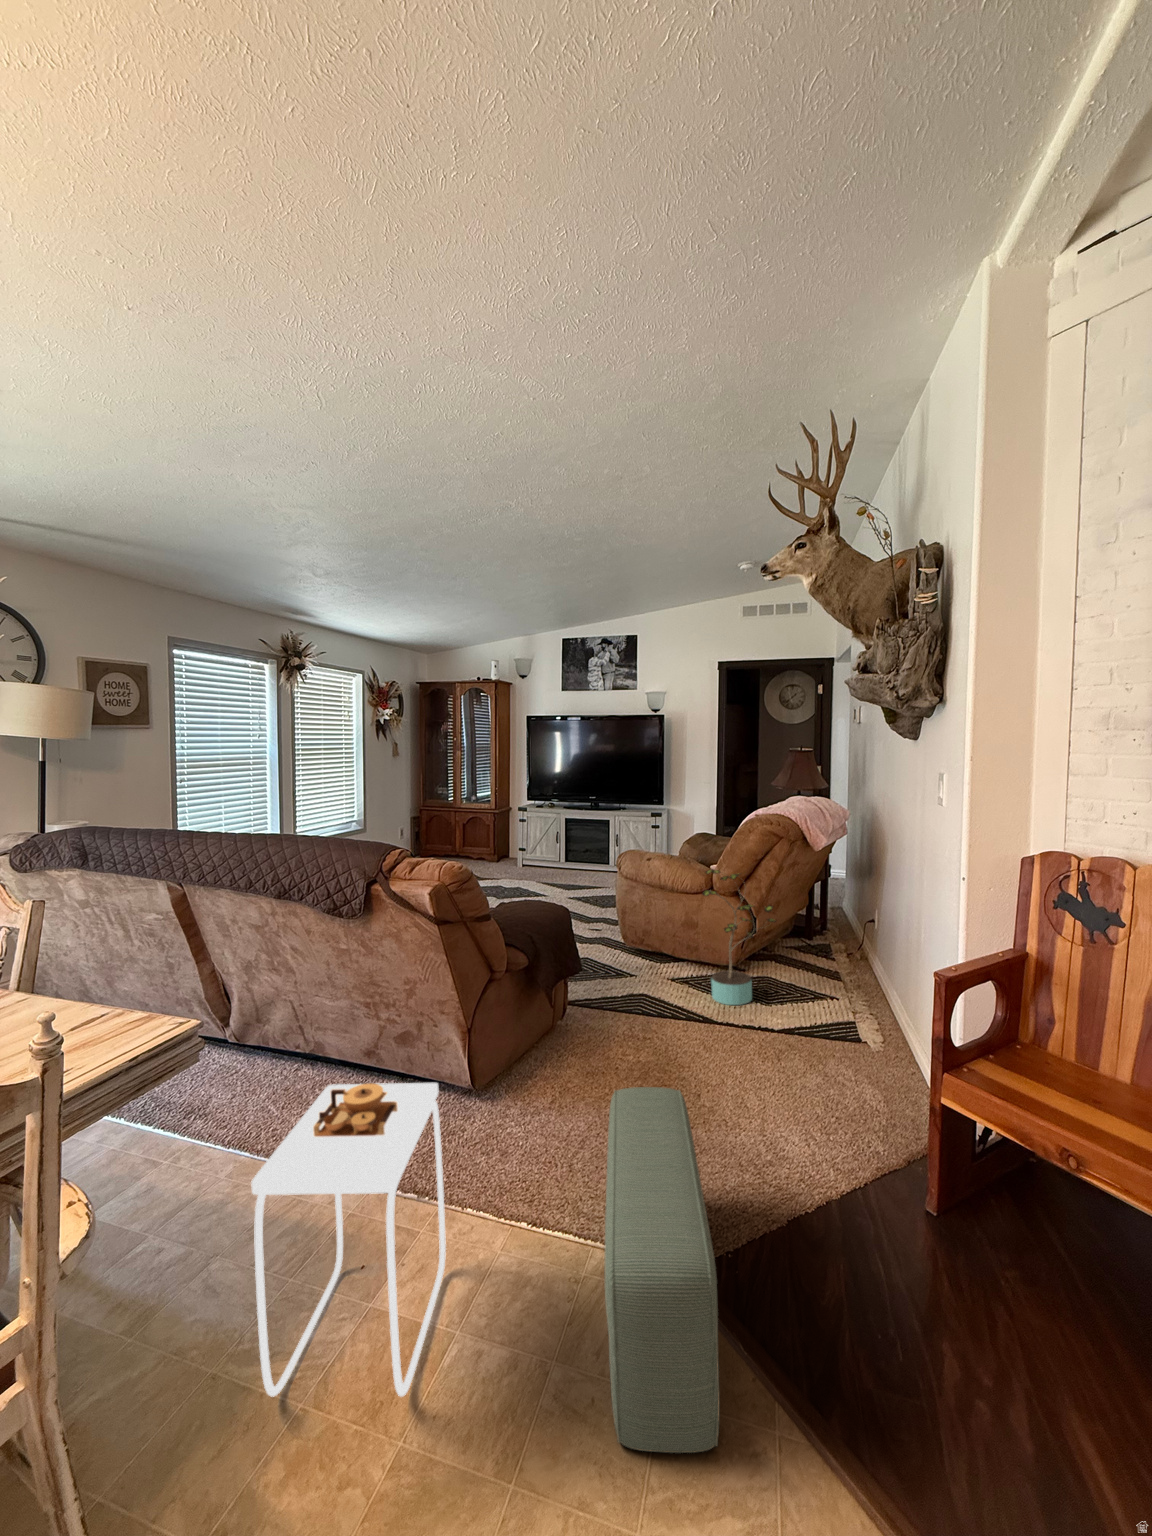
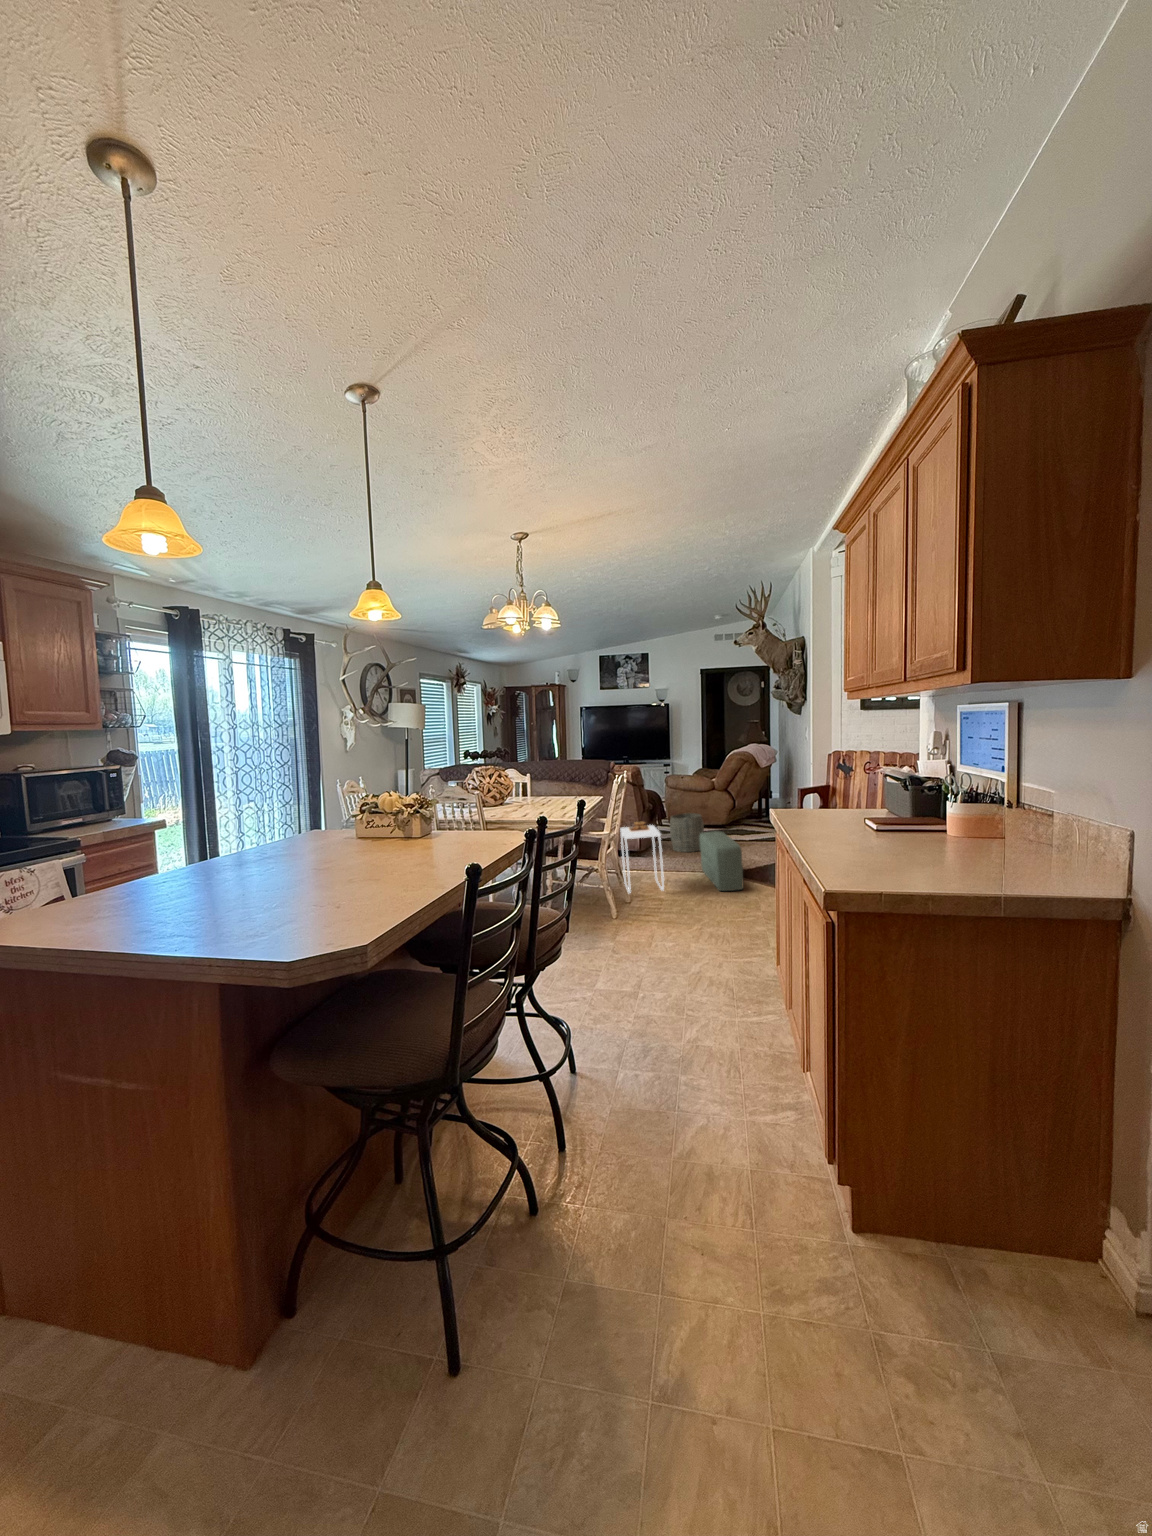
potted plant: present [702,870,776,1005] -> none [712,777,745,836]
woven basket: none [586,961,667,1071] -> present [670,813,704,852]

